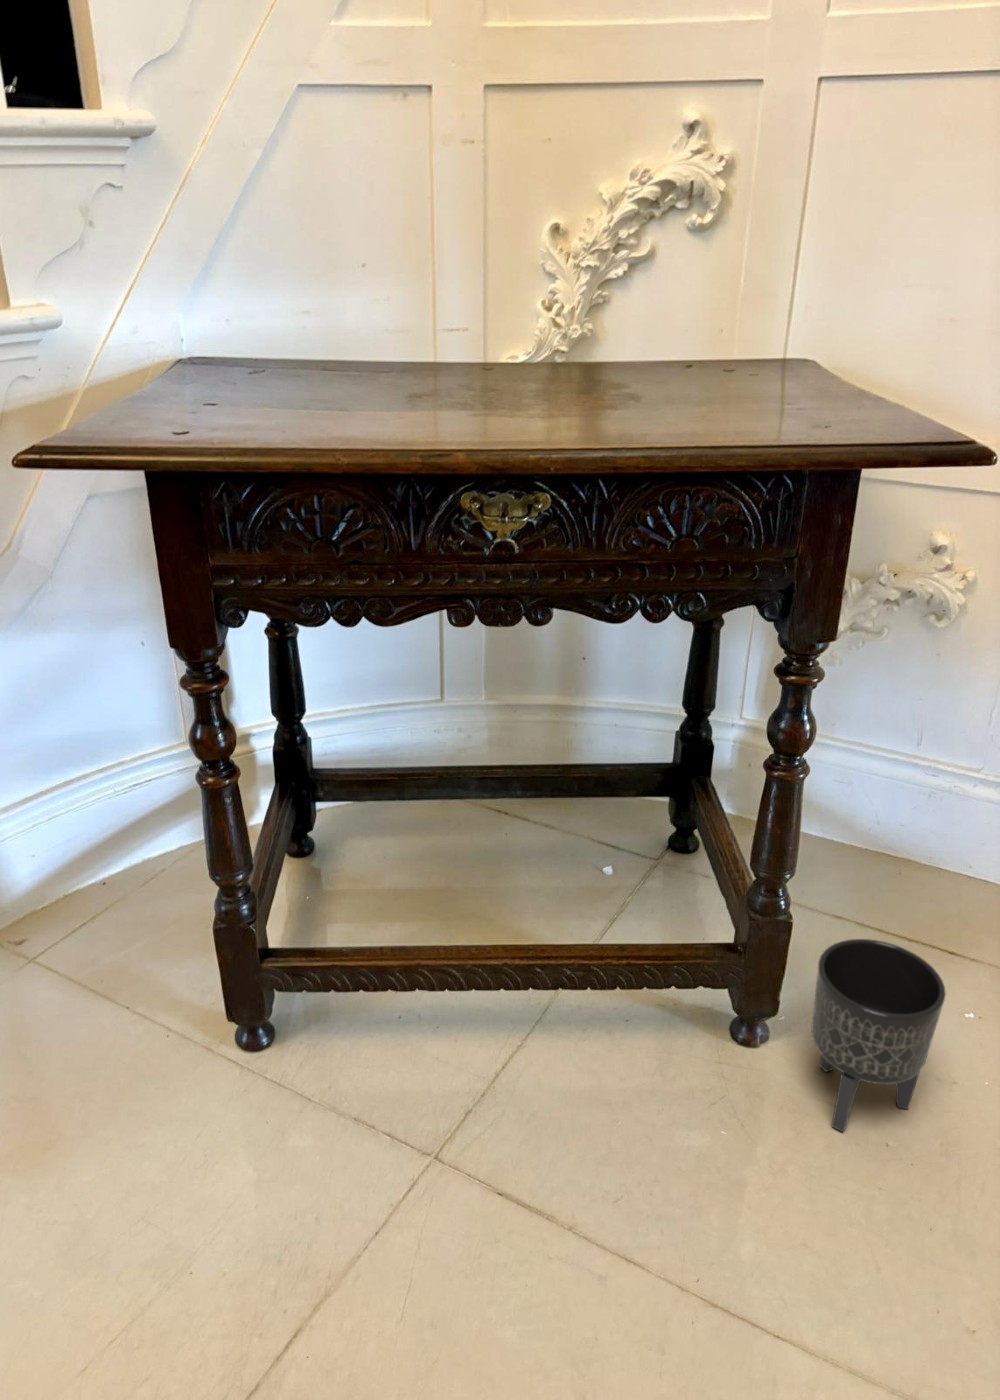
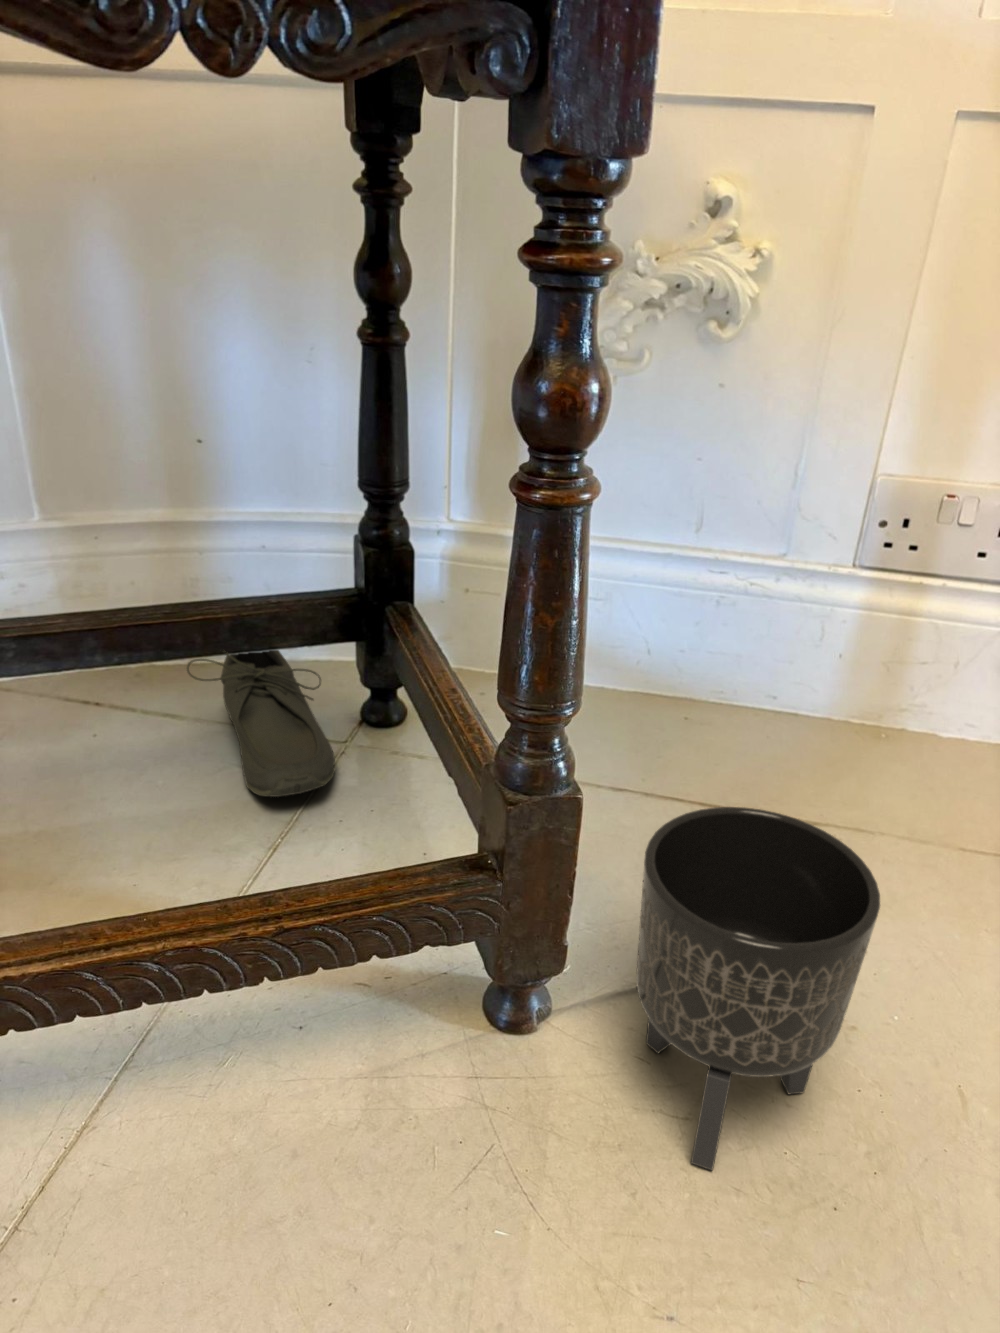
shoe: none [571,784,653,890] -> present [187,650,335,797]

